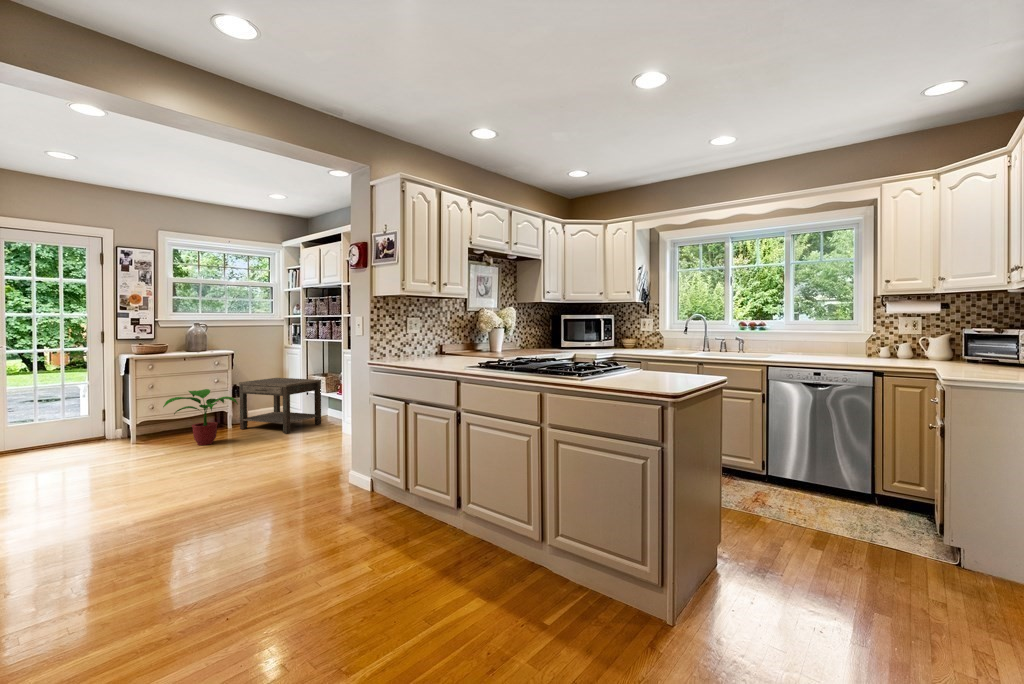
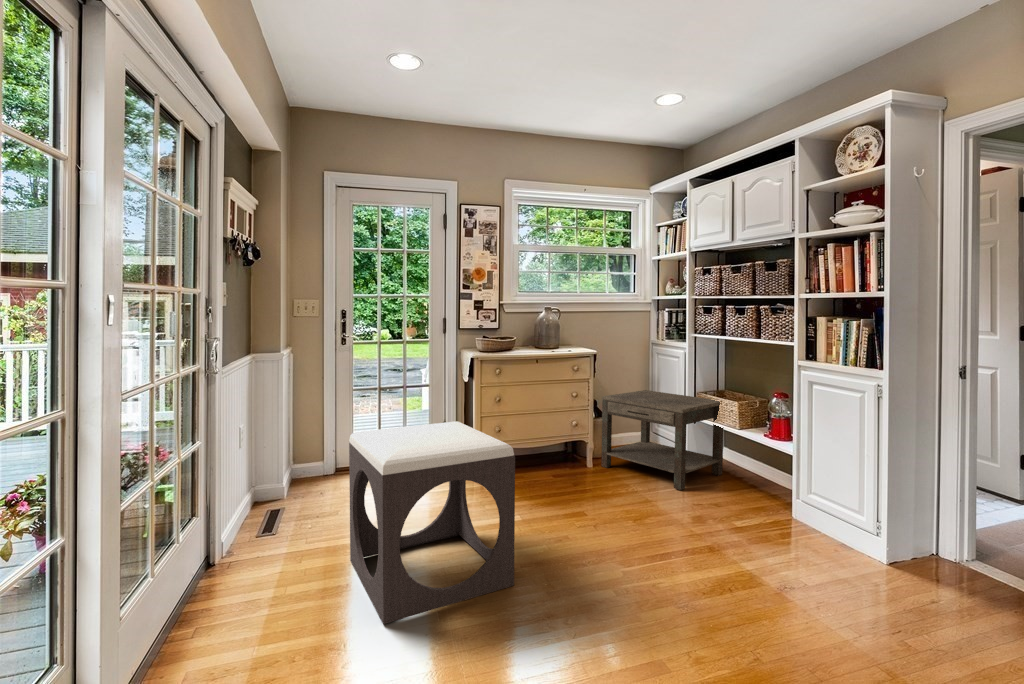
potted plant: present [163,389,238,445] -> none [517,407,615,497]
footstool: none [19,397,150,504] -> present [349,421,515,624]

